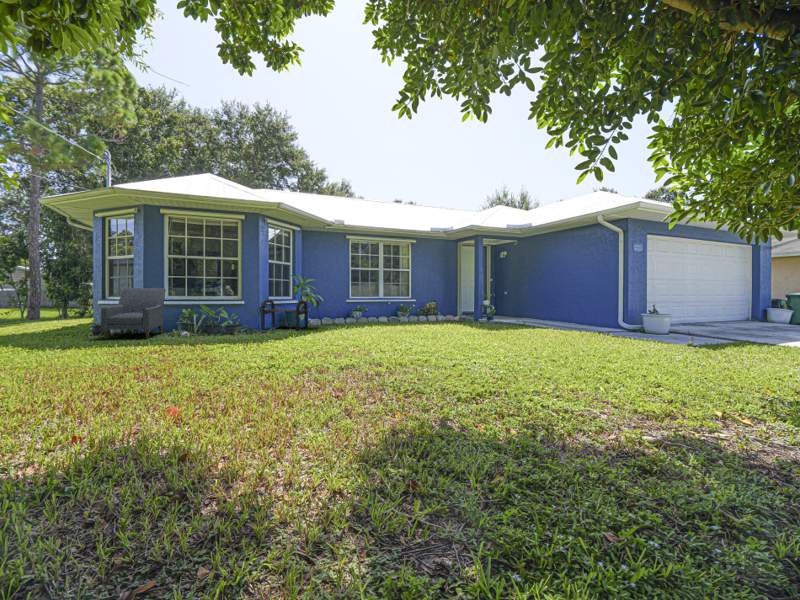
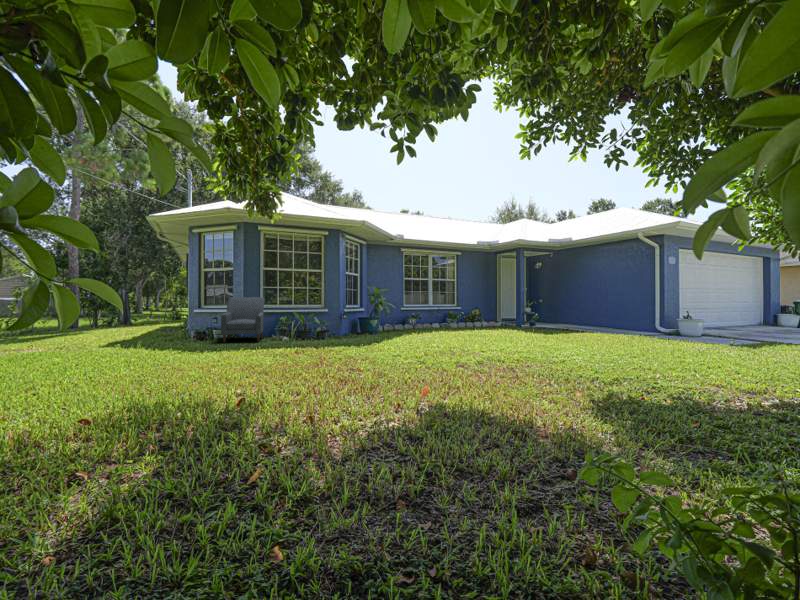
bench: present [261,300,308,331] -> none [343,308,382,336]

